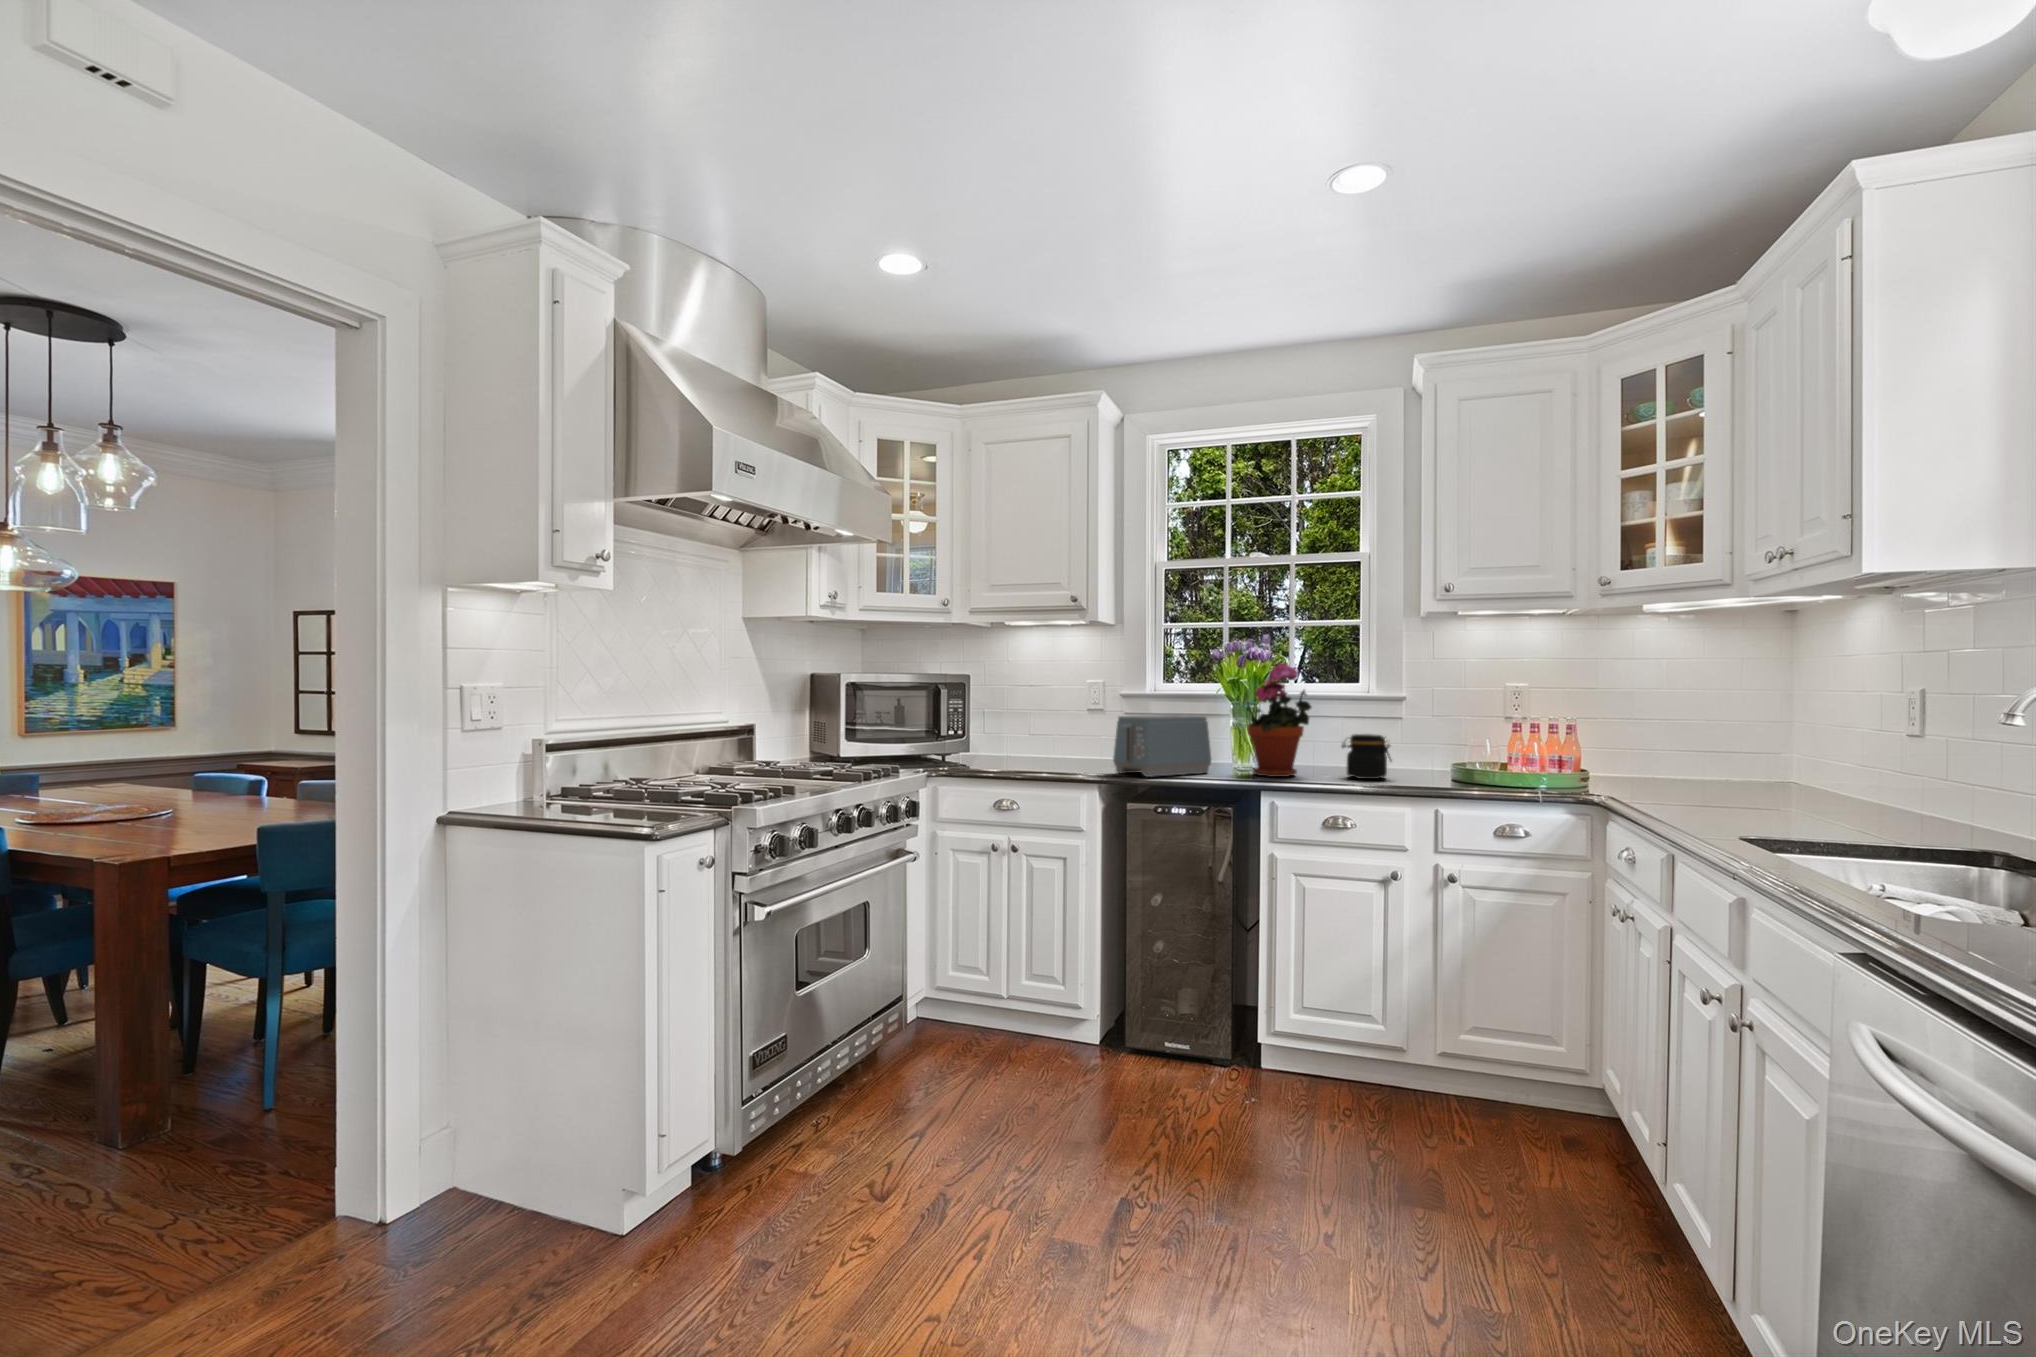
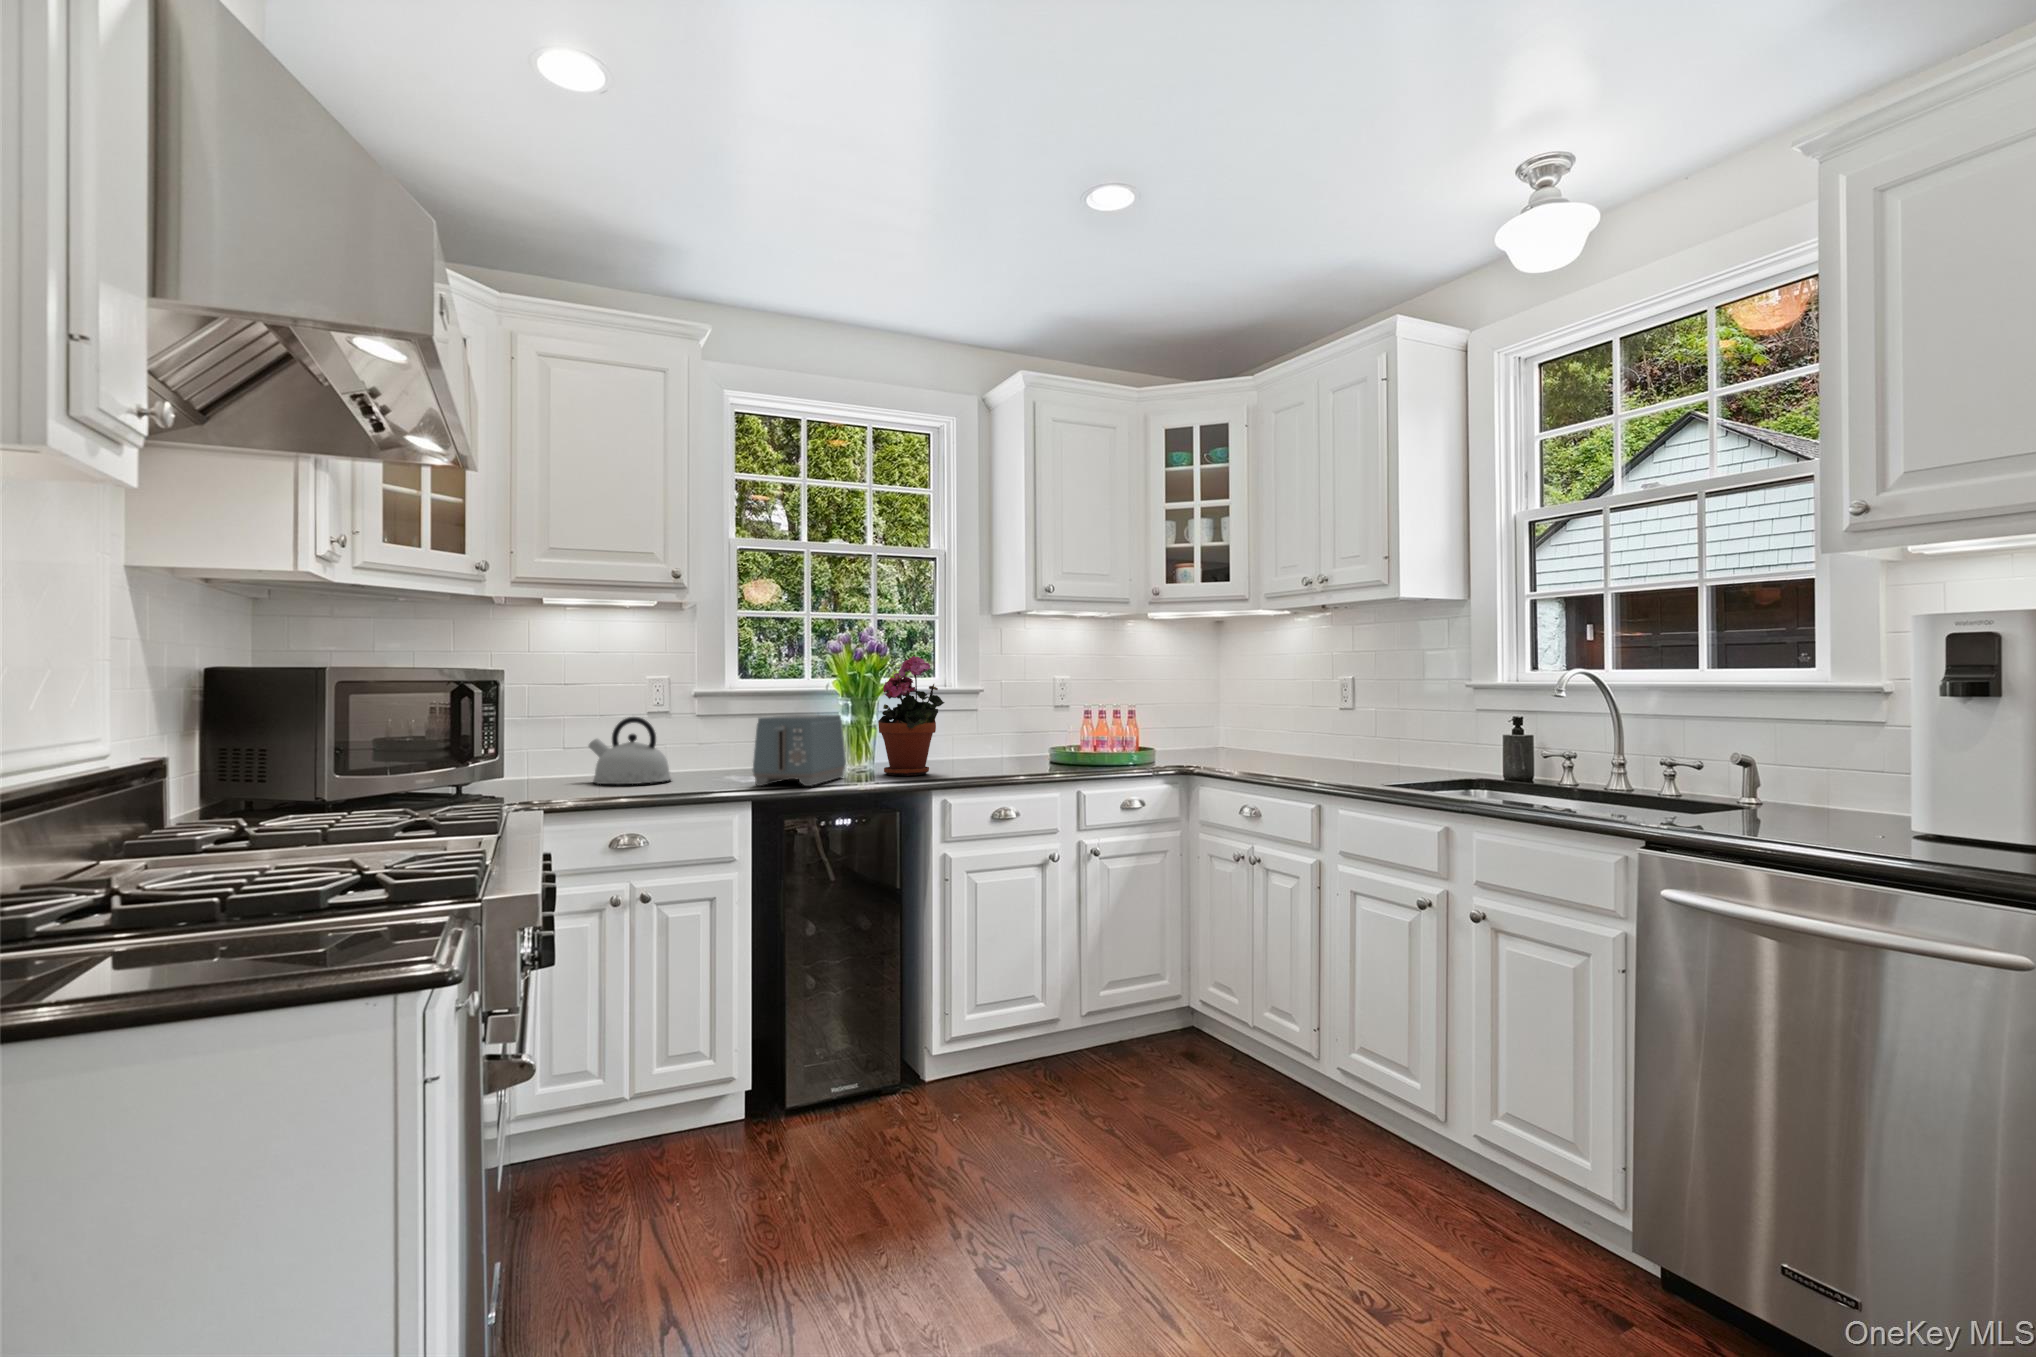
kettle: none [1023,712,1081,764] -> present [589,717,671,784]
jar: present [1342,734,1391,779] -> none [961,727,1008,771]

